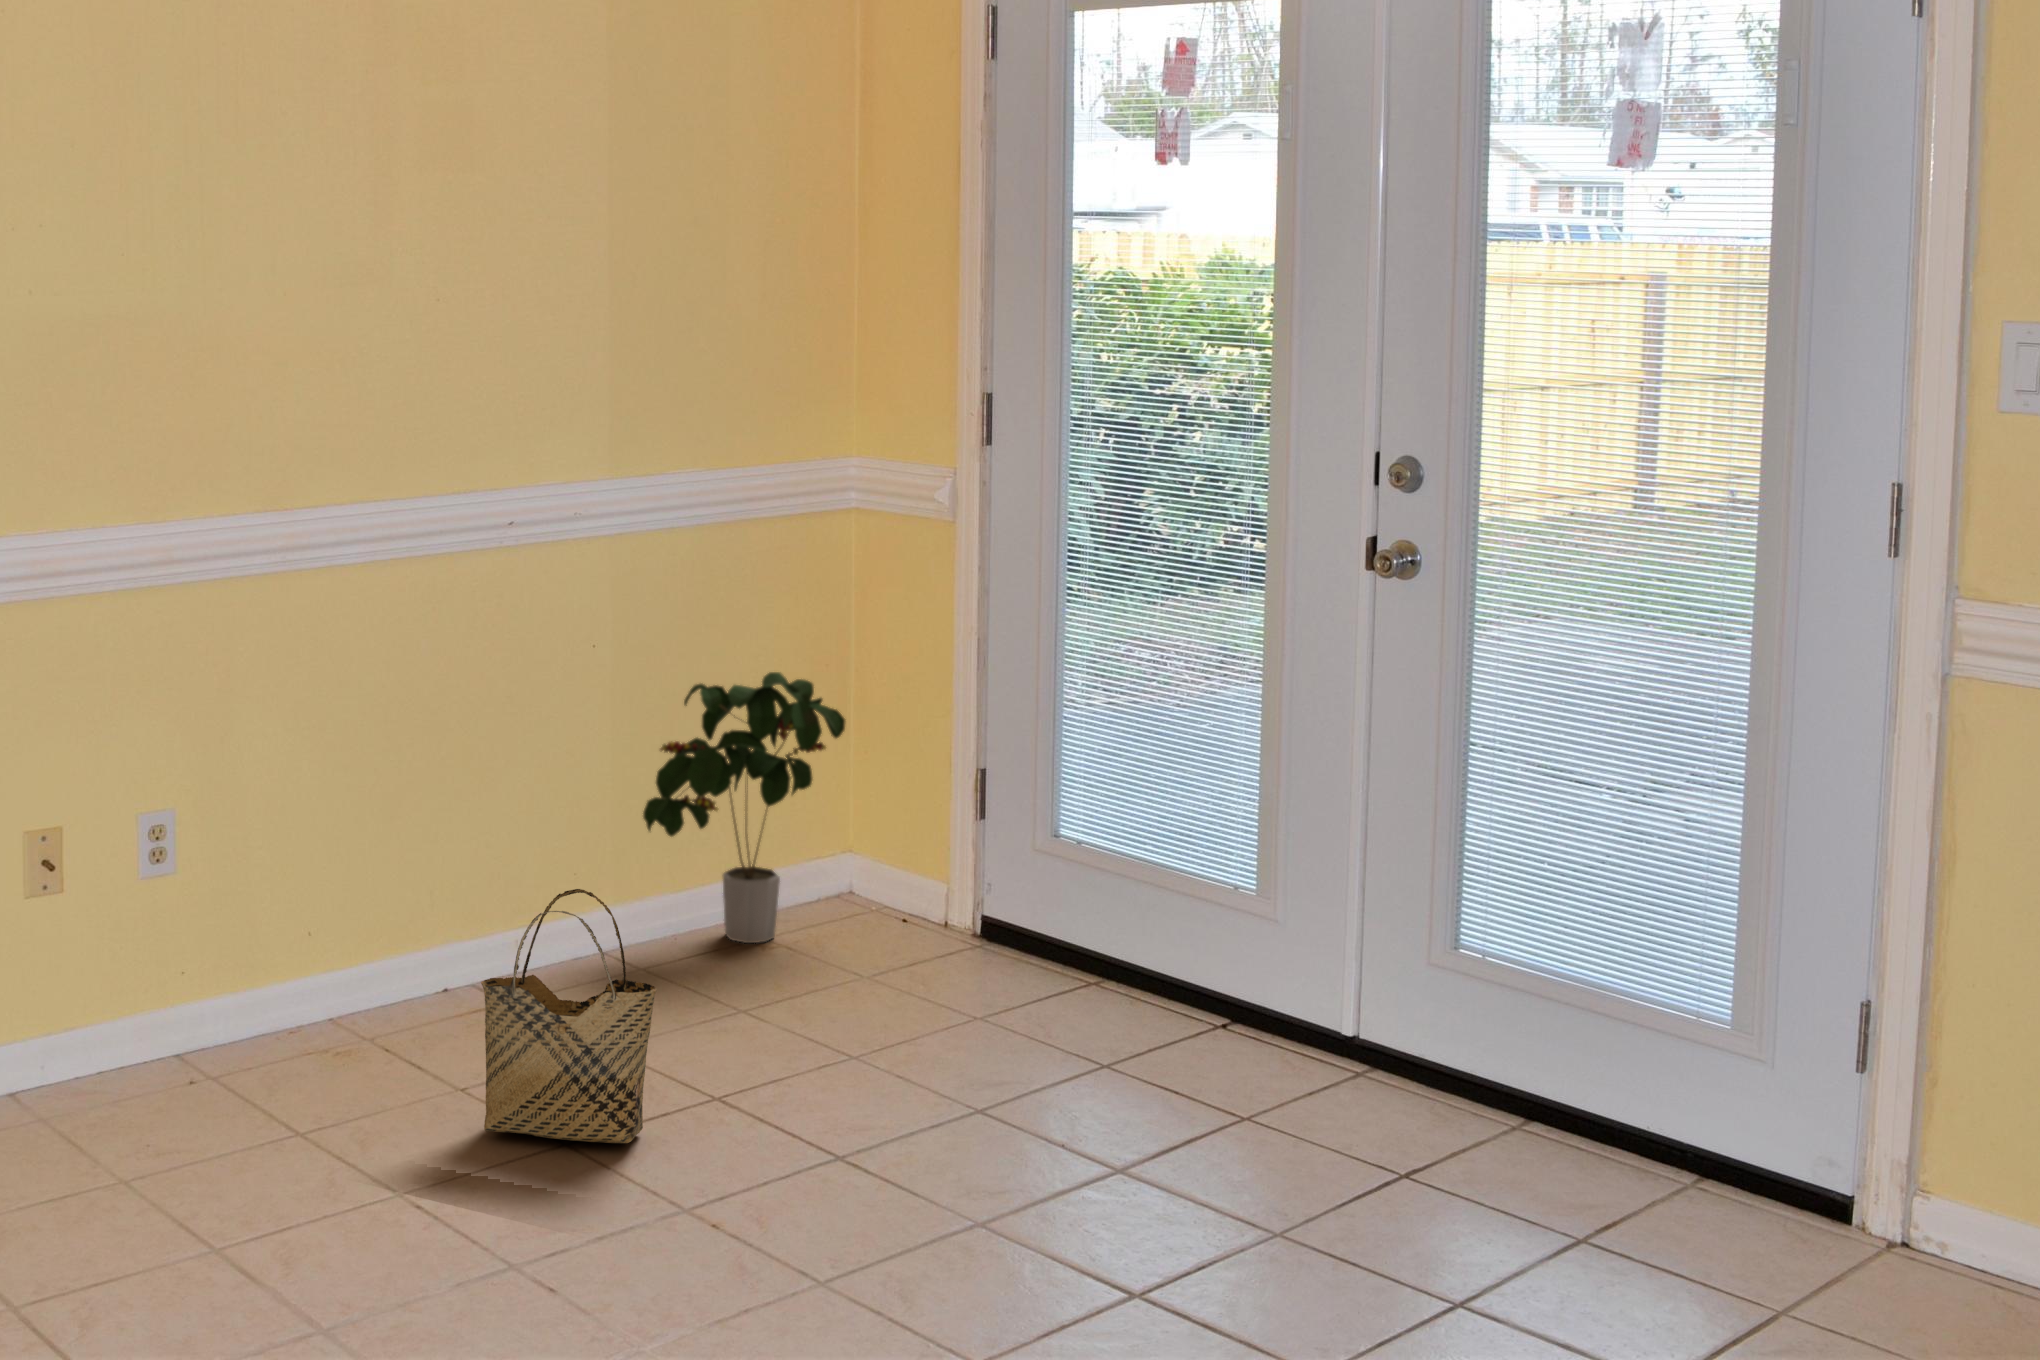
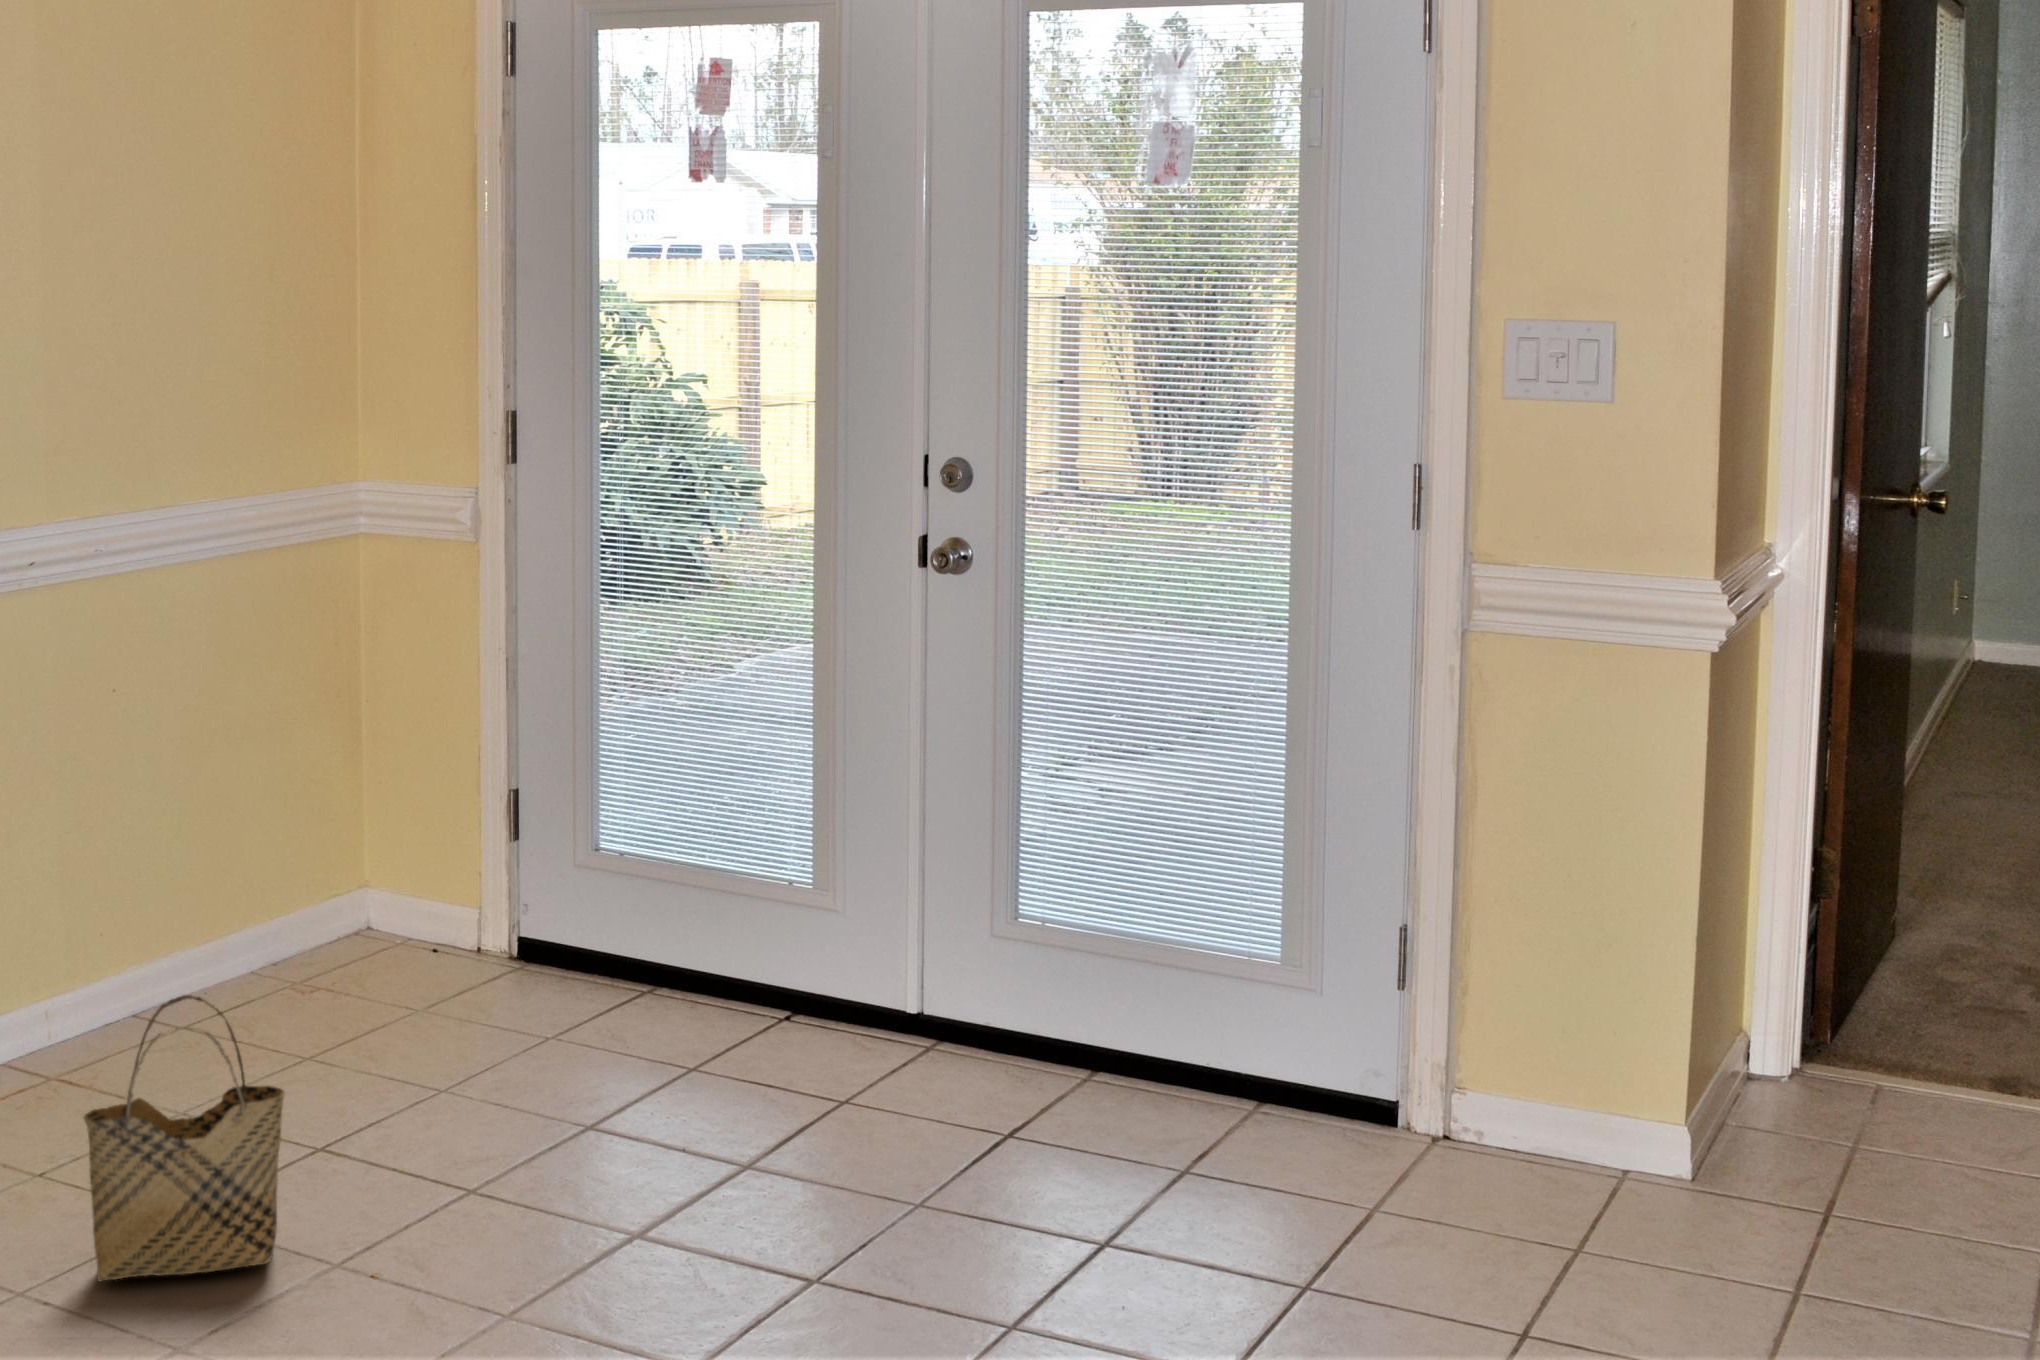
potted plant: present [643,672,845,943] -> none [173,712,370,1000]

